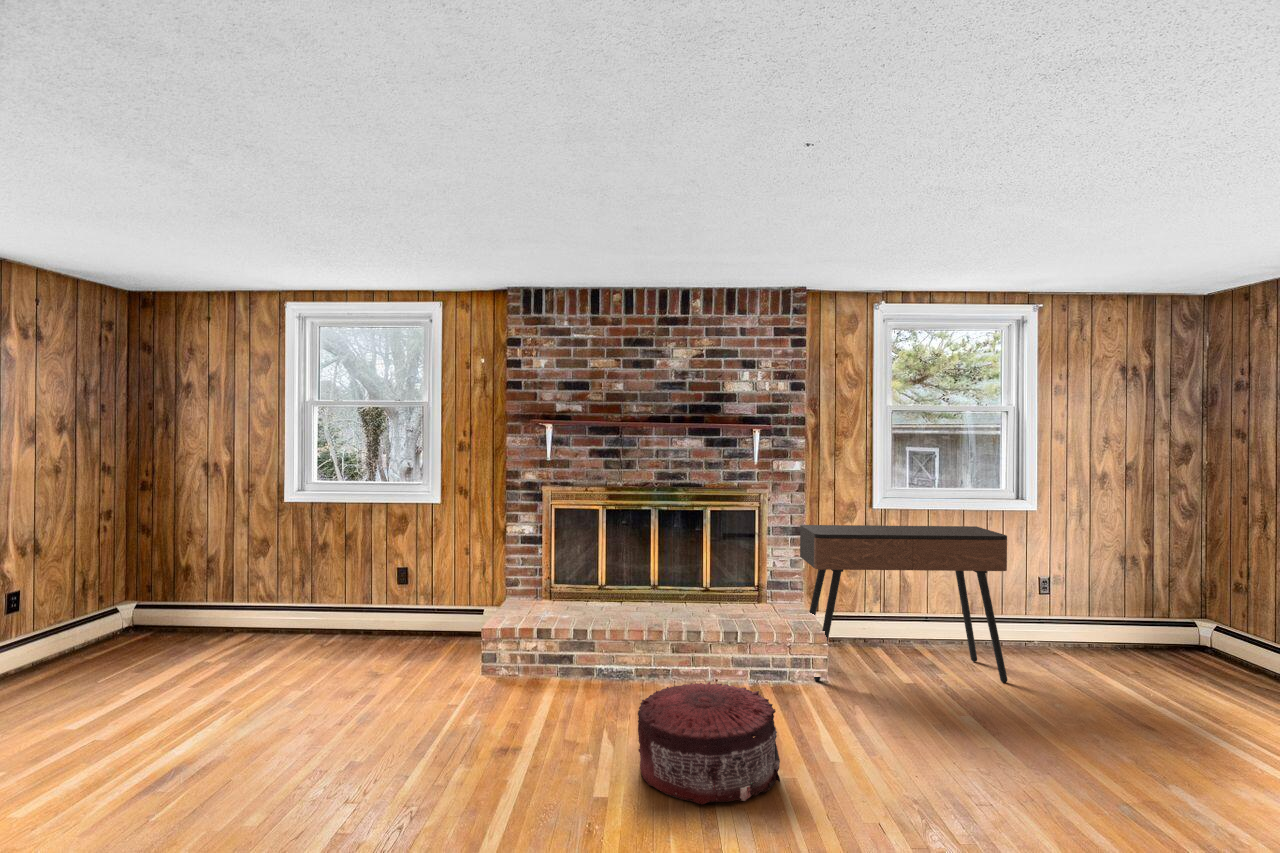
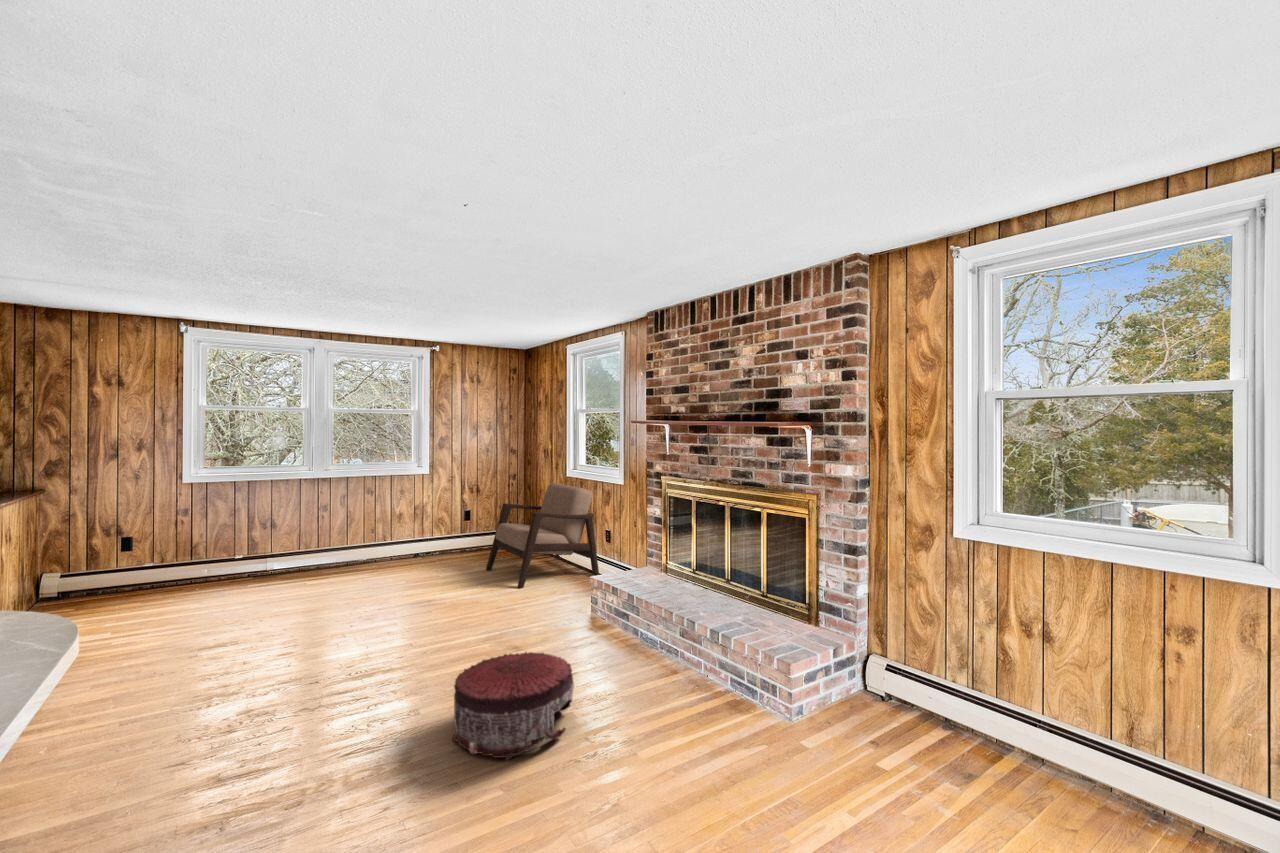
armchair: none [153,514,360,678] -> present [486,483,599,588]
console table: present [800,525,1007,683] -> none [777,540,1065,842]

